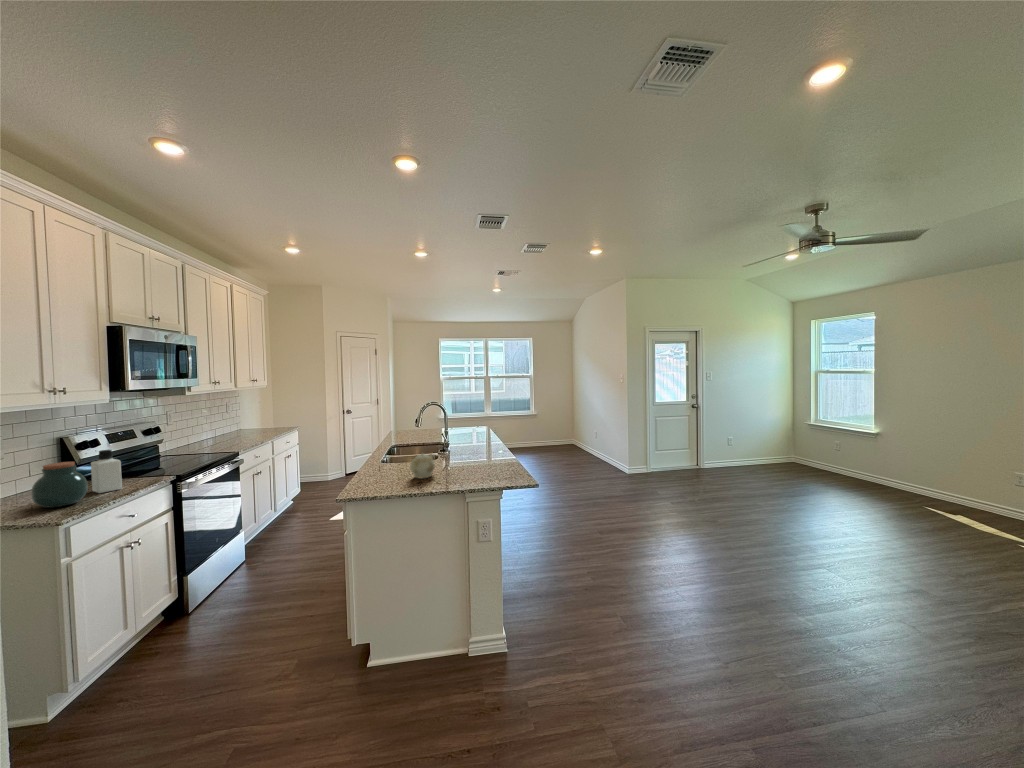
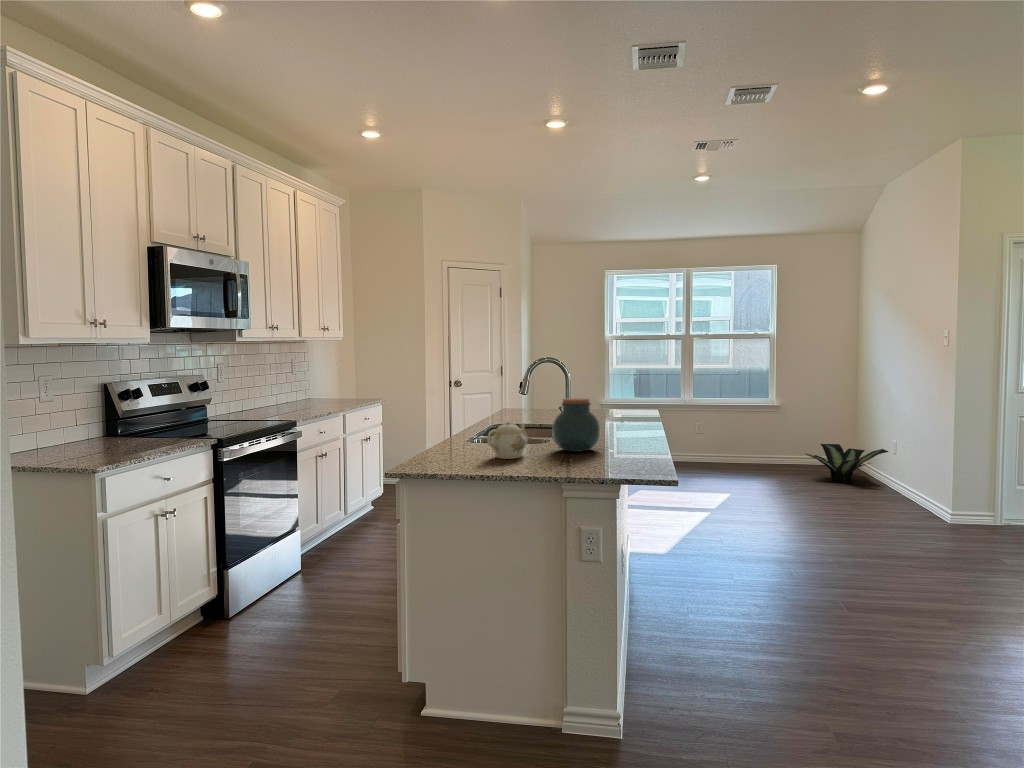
potted plant: none [553,434,595,456] -> present [806,444,888,484]
bottle: present [91,450,122,493] -> none [129,397,159,448]
jar: present [31,462,88,508] -> present [552,398,600,452]

